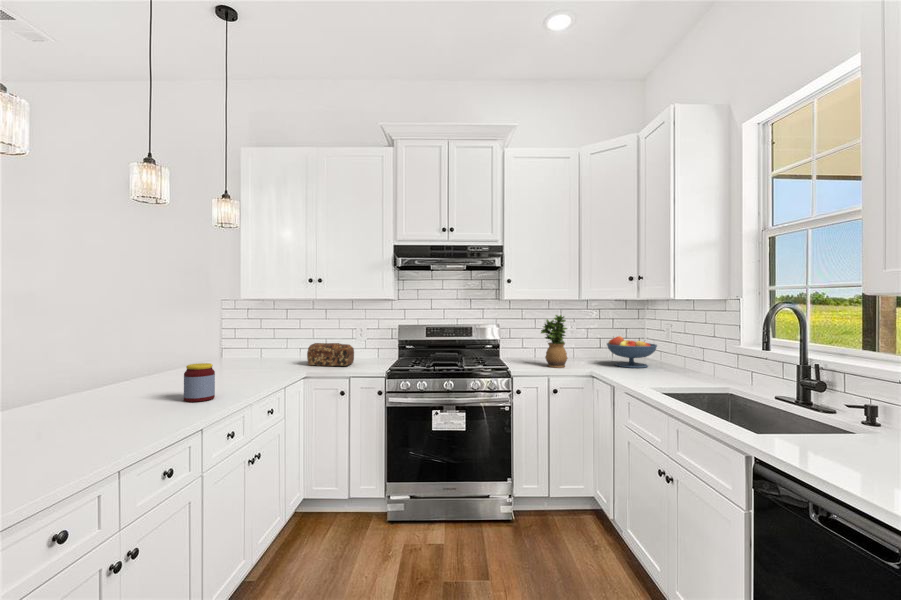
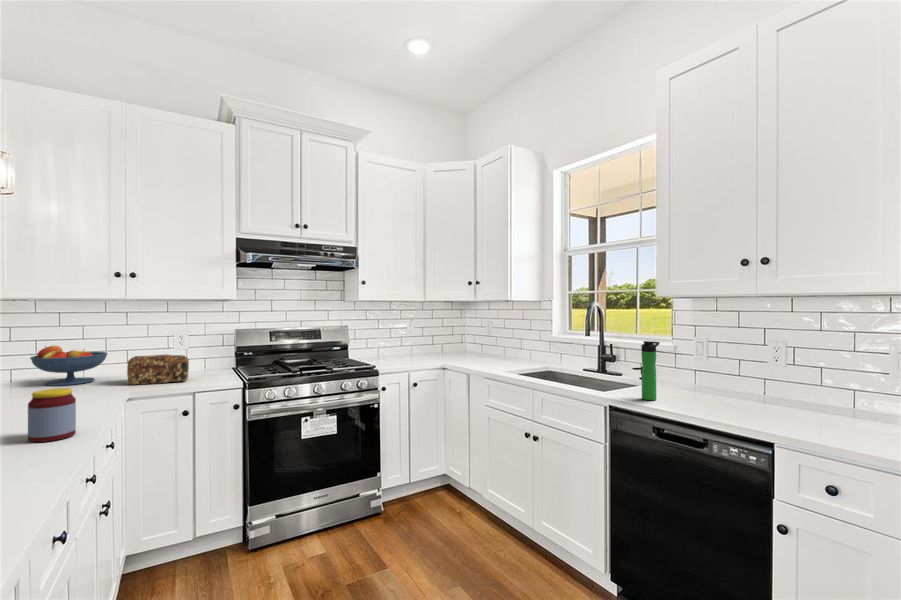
potted plant: present [541,315,568,368] -> none [392,314,417,363]
fruit bowl: present [607,336,657,368] -> present [30,346,108,386]
bottle: none [806,364,845,462] -> present [641,341,660,400]

